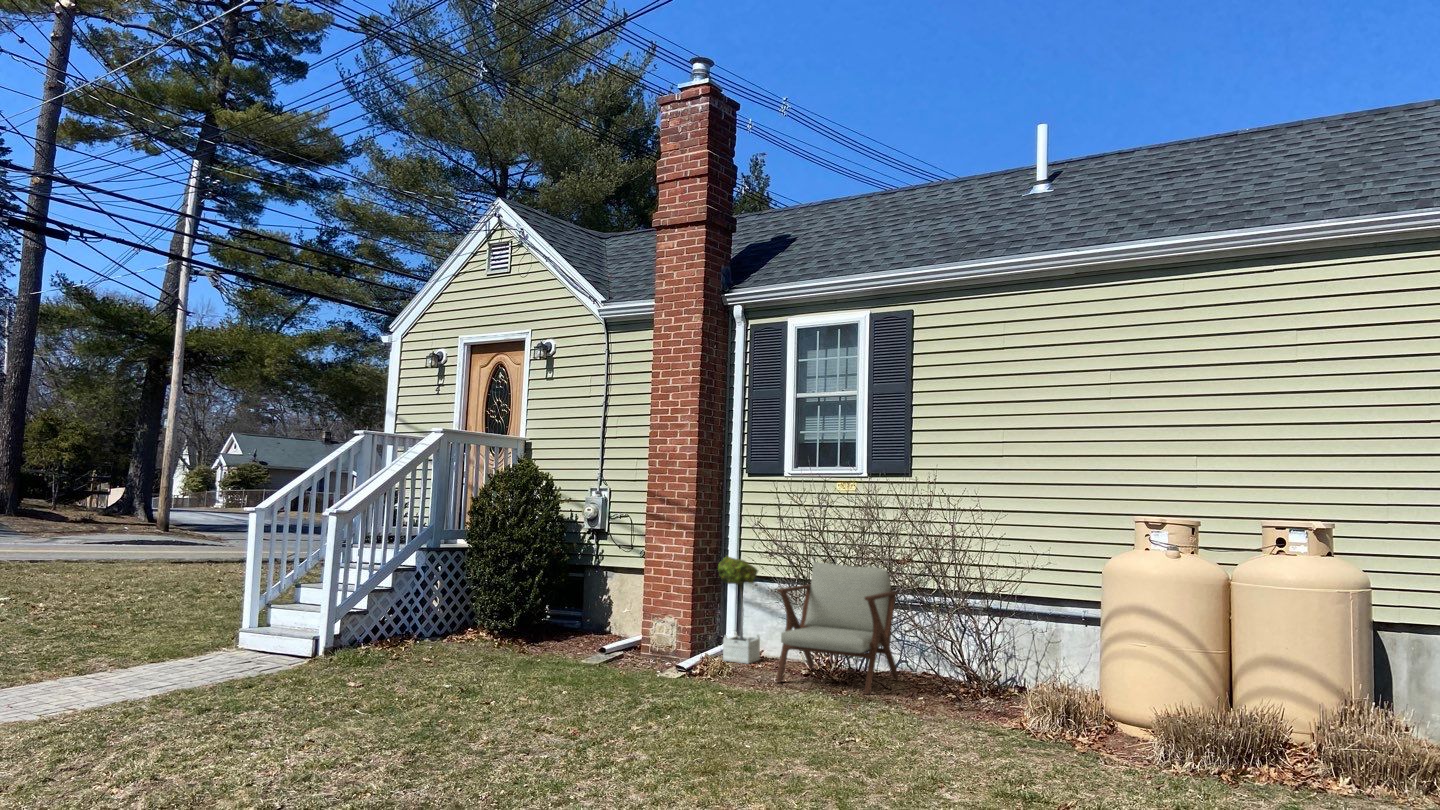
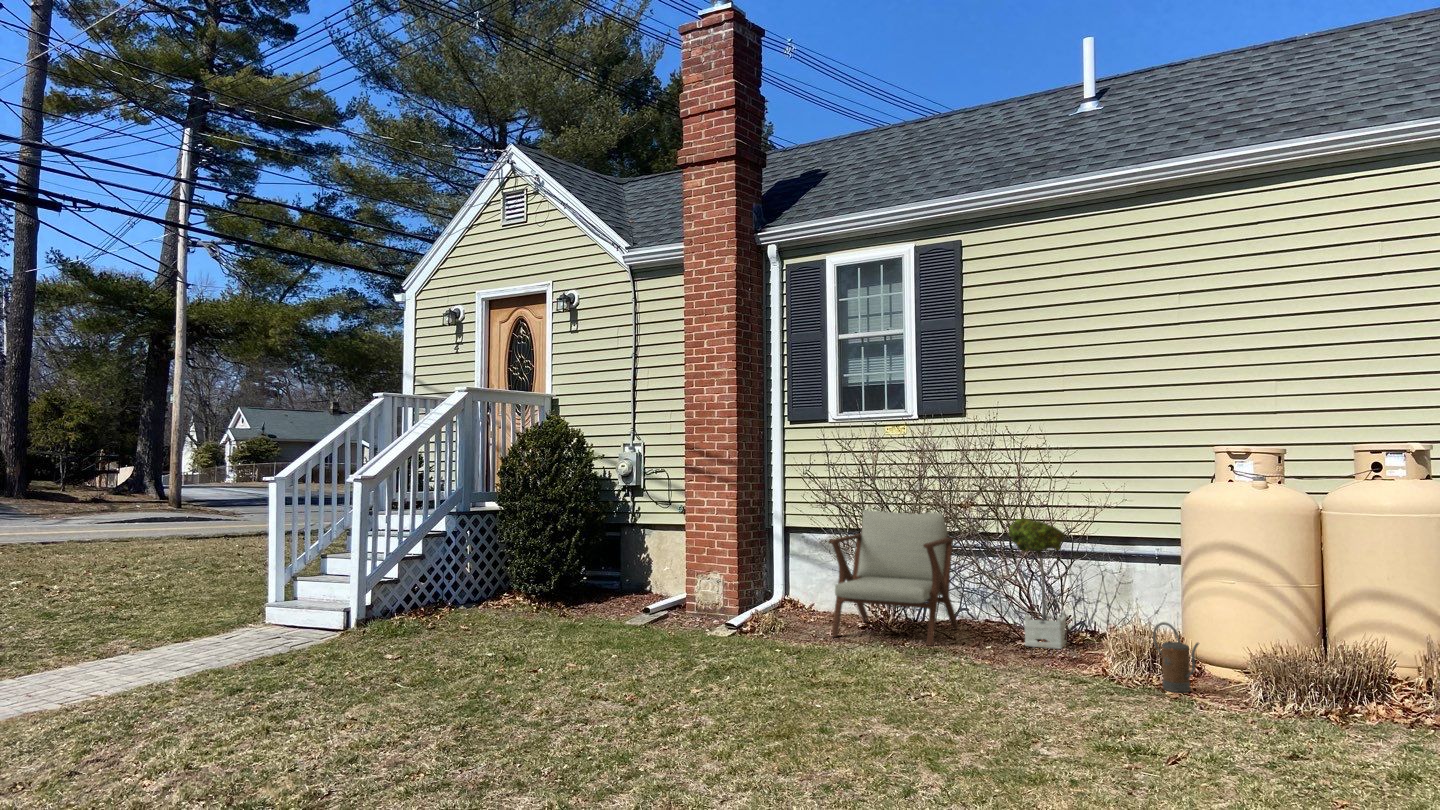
potted tree: present [718,556,760,663] -> present [1009,517,1067,649]
watering can: none [1068,680,1108,747] -> present [1153,622,1199,692]

